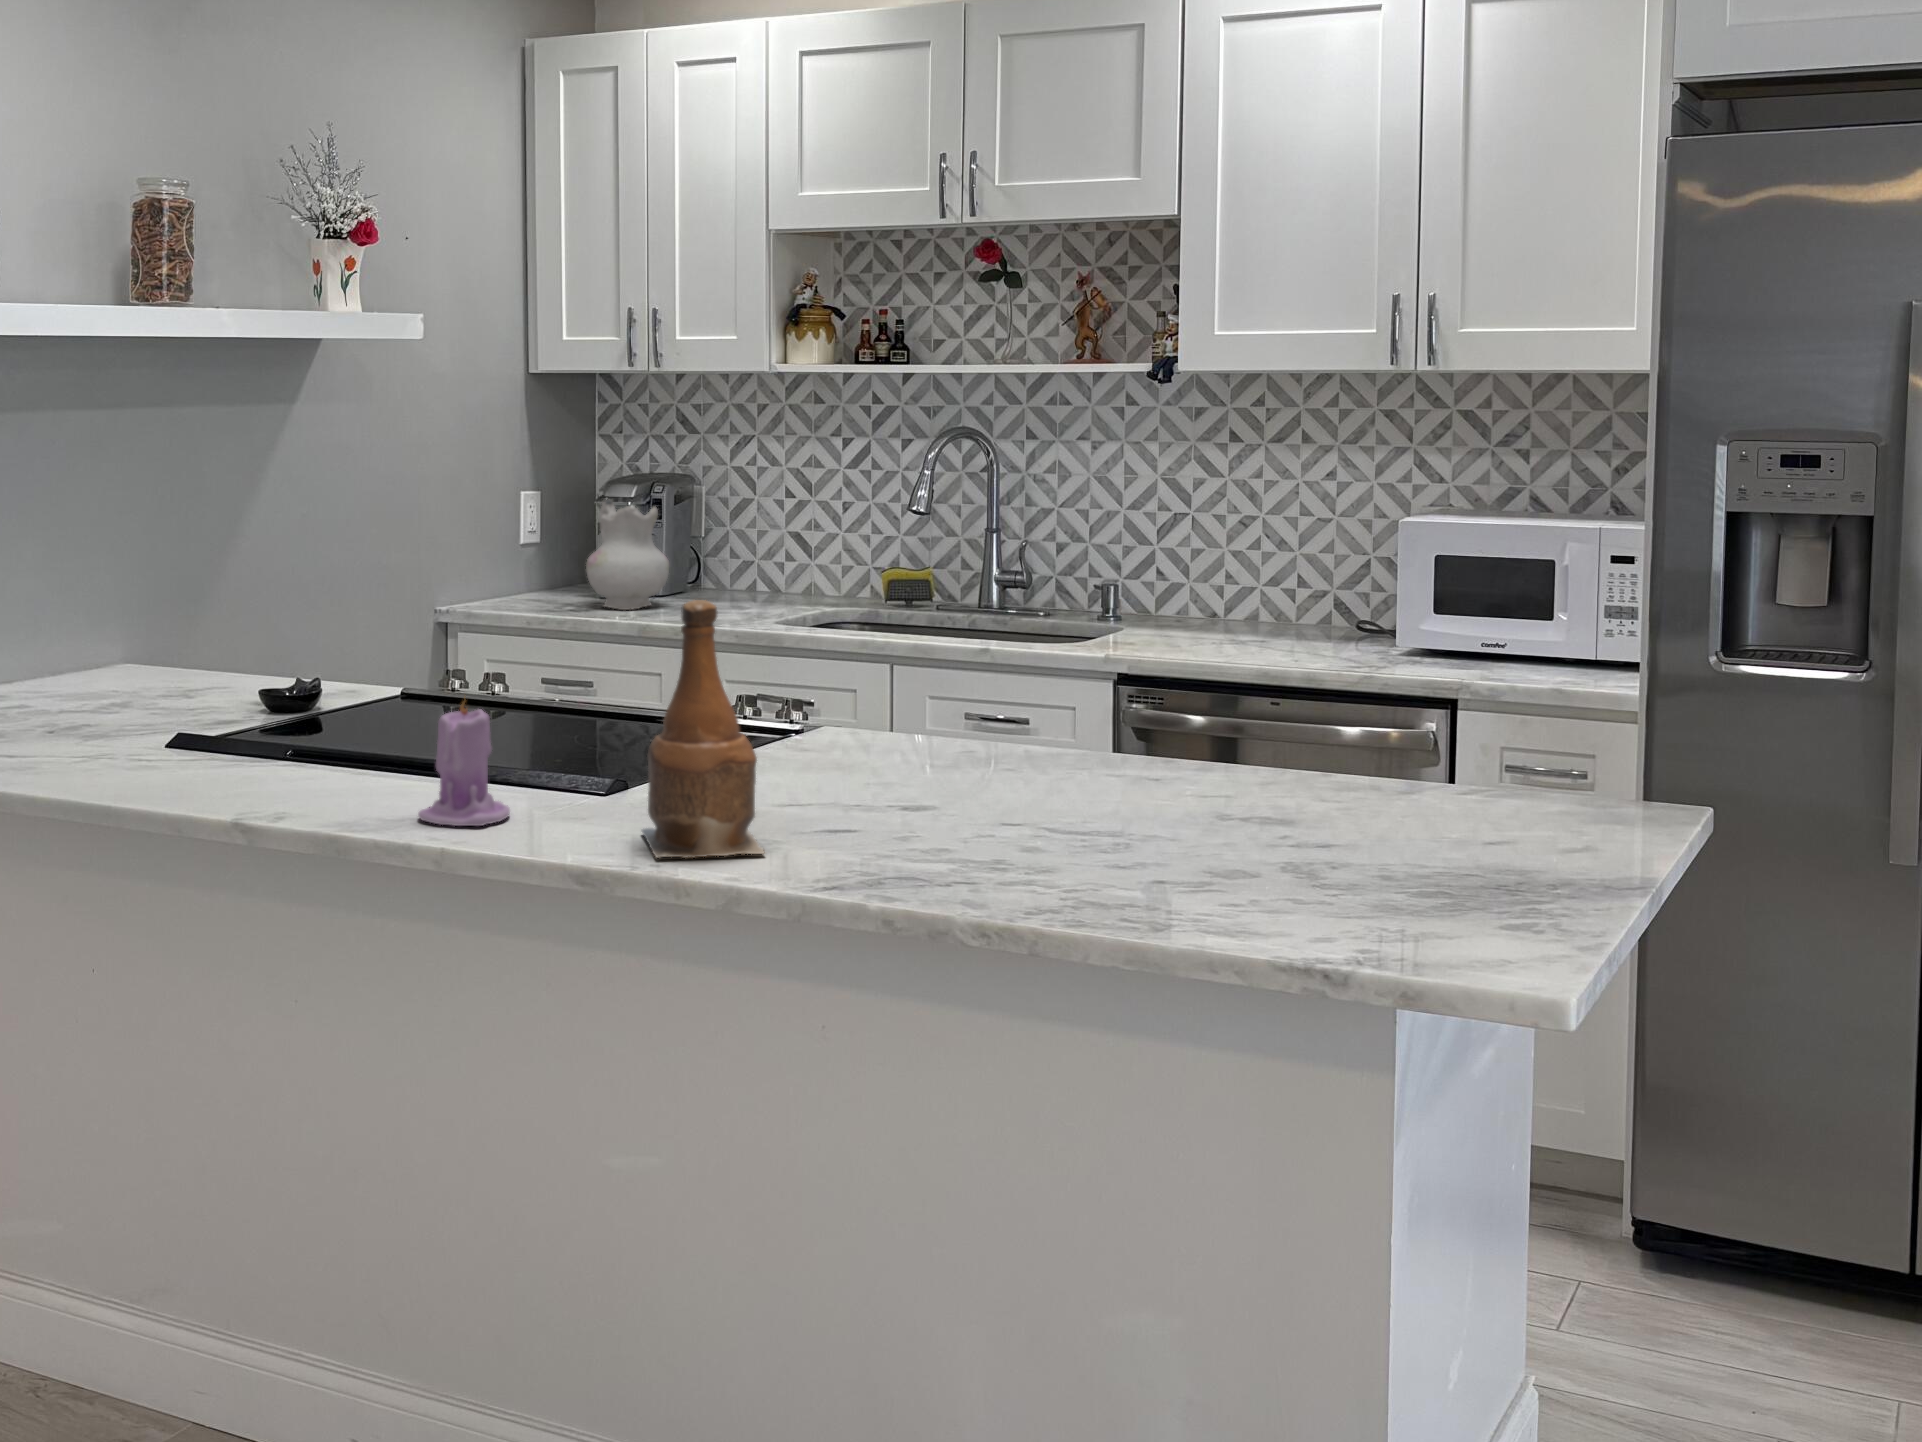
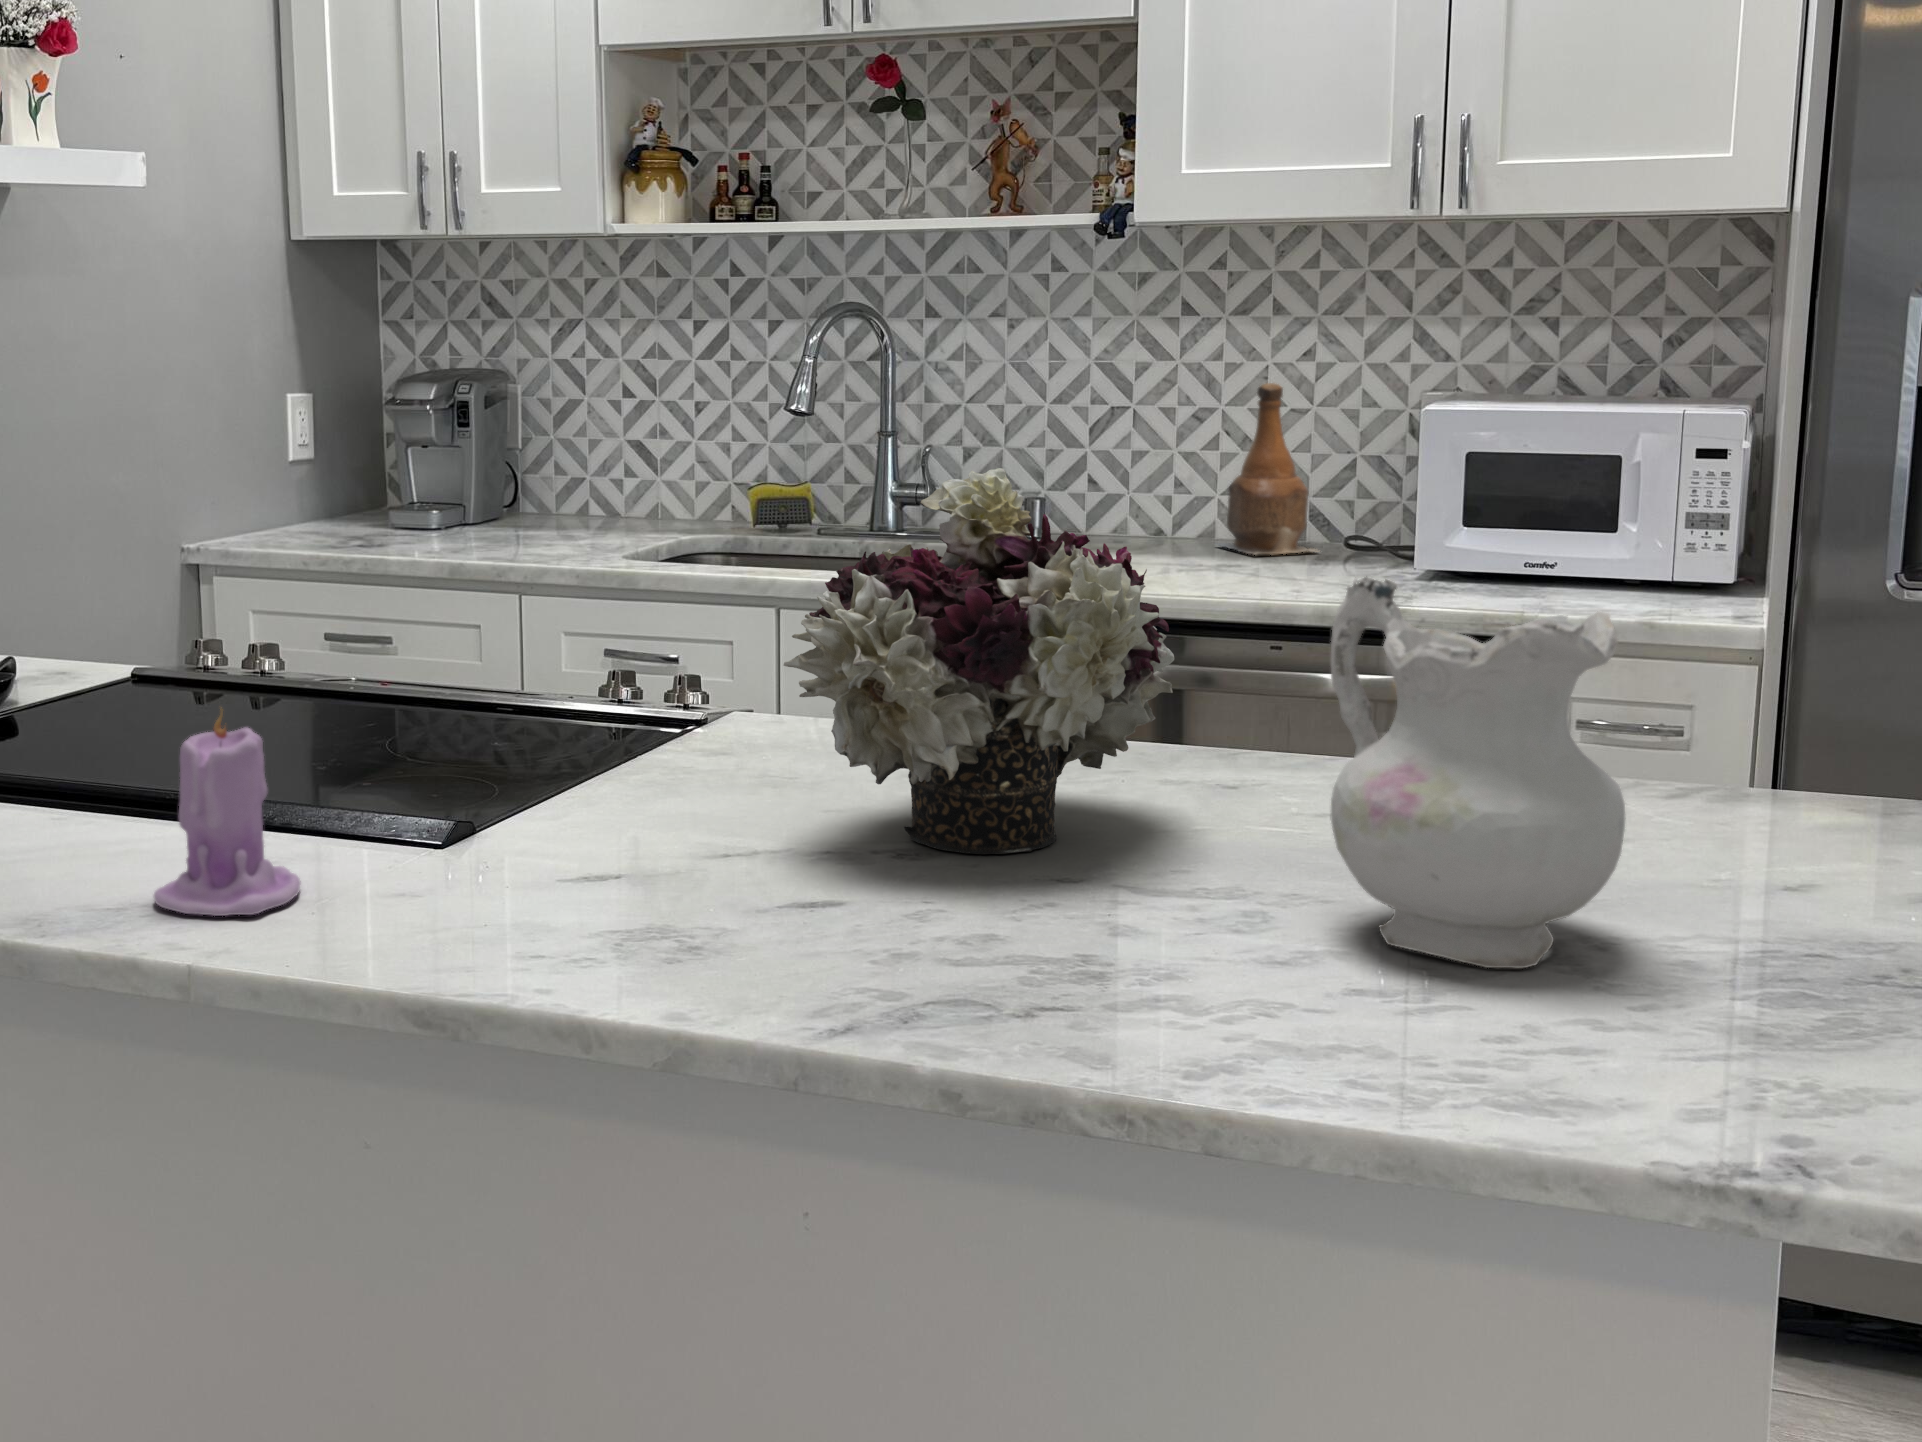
ceramic pitcher: present [586,499,669,610] -> present [1331,577,1626,969]
flower arrangement: none [828,556,1096,811] -> present [784,468,1174,854]
bottle: present [642,600,765,858] -> present [1218,383,1317,555]

